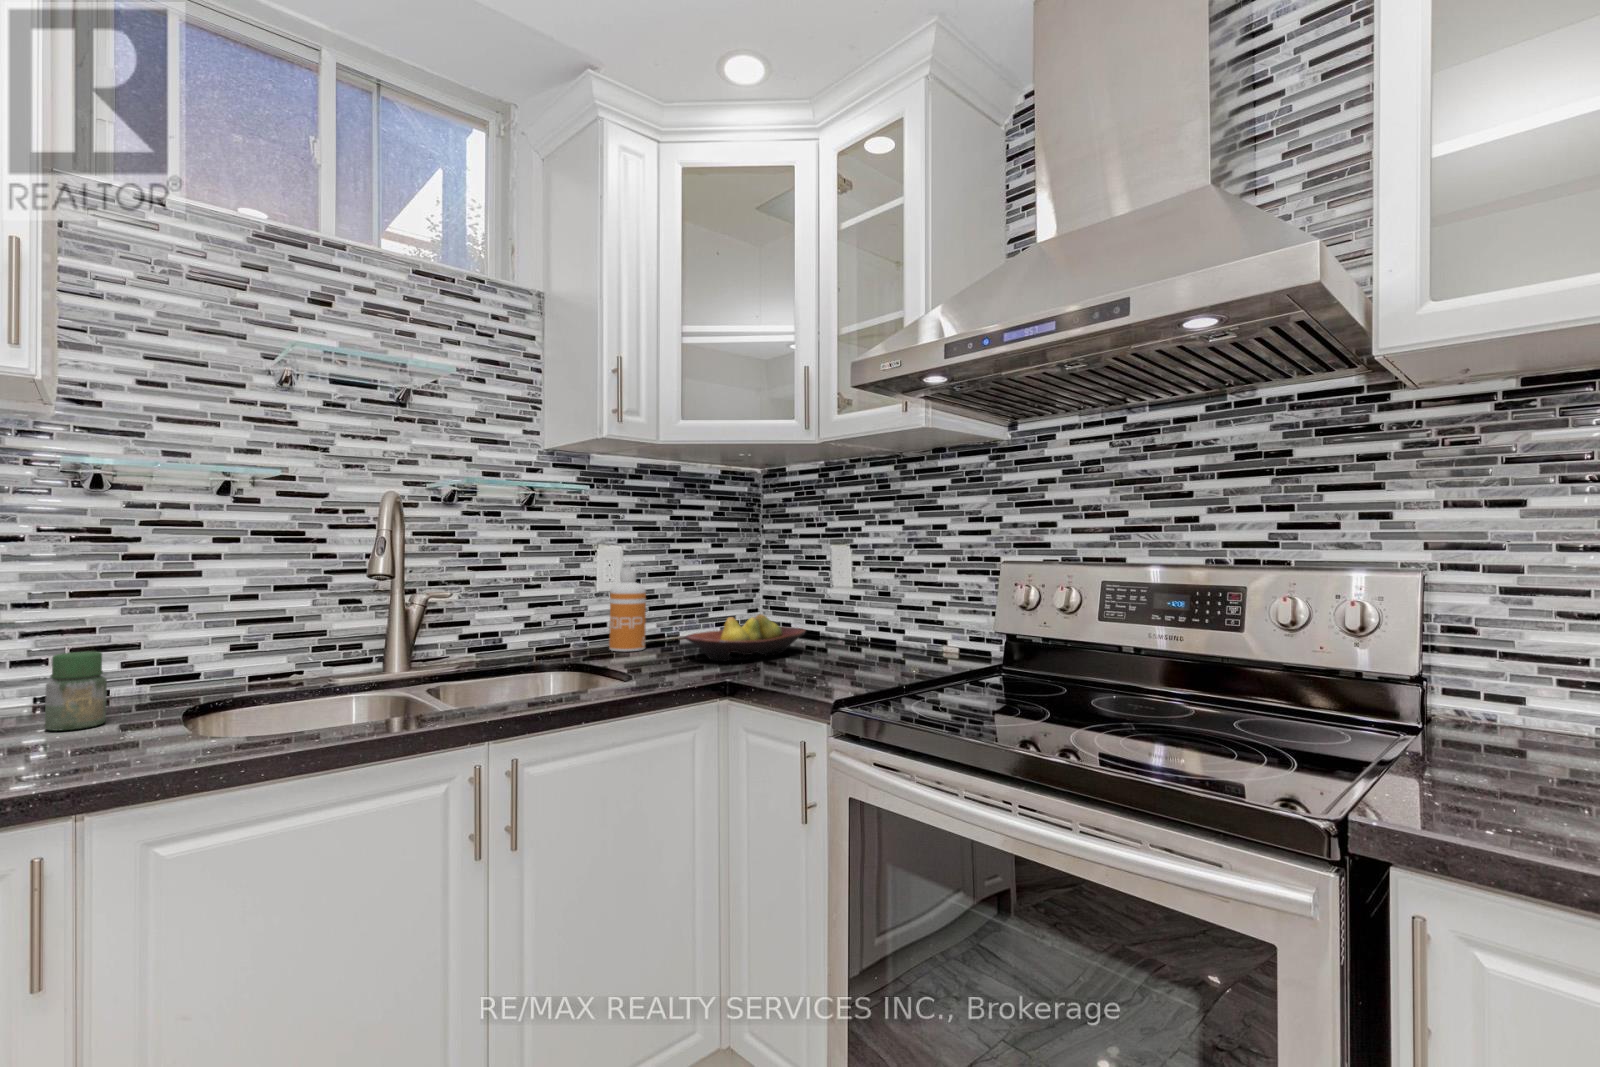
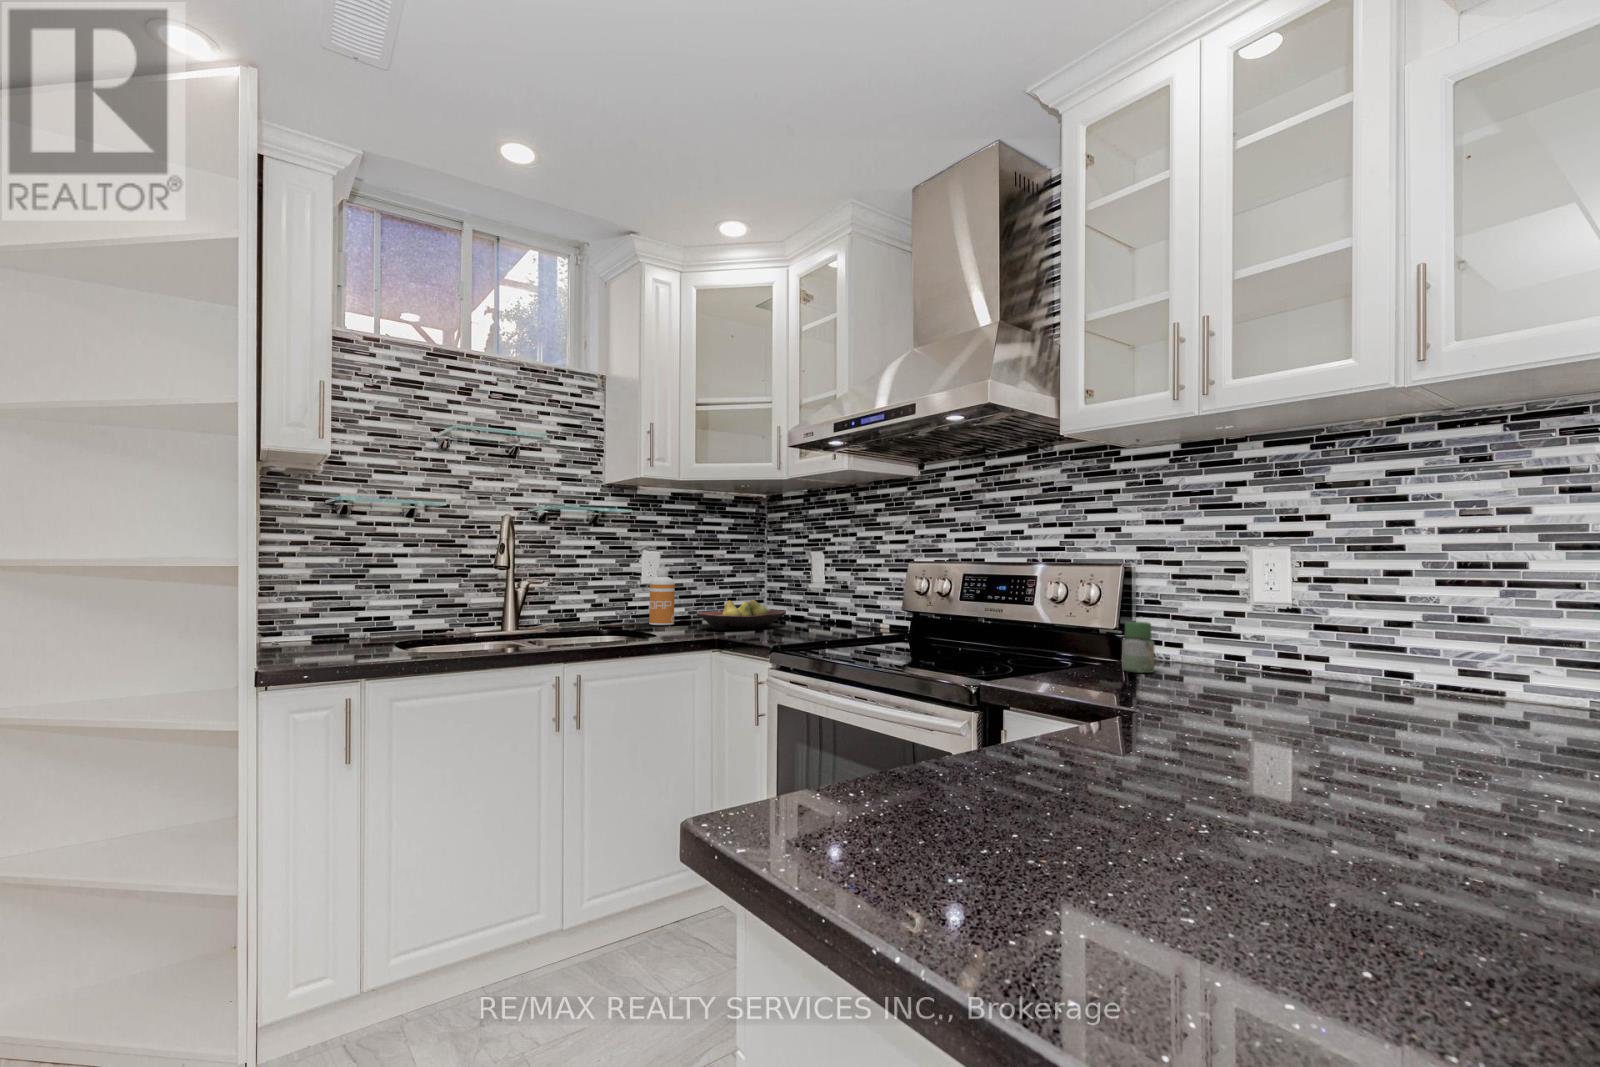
jar: present [45,651,107,731] -> present [1122,622,1155,673]

